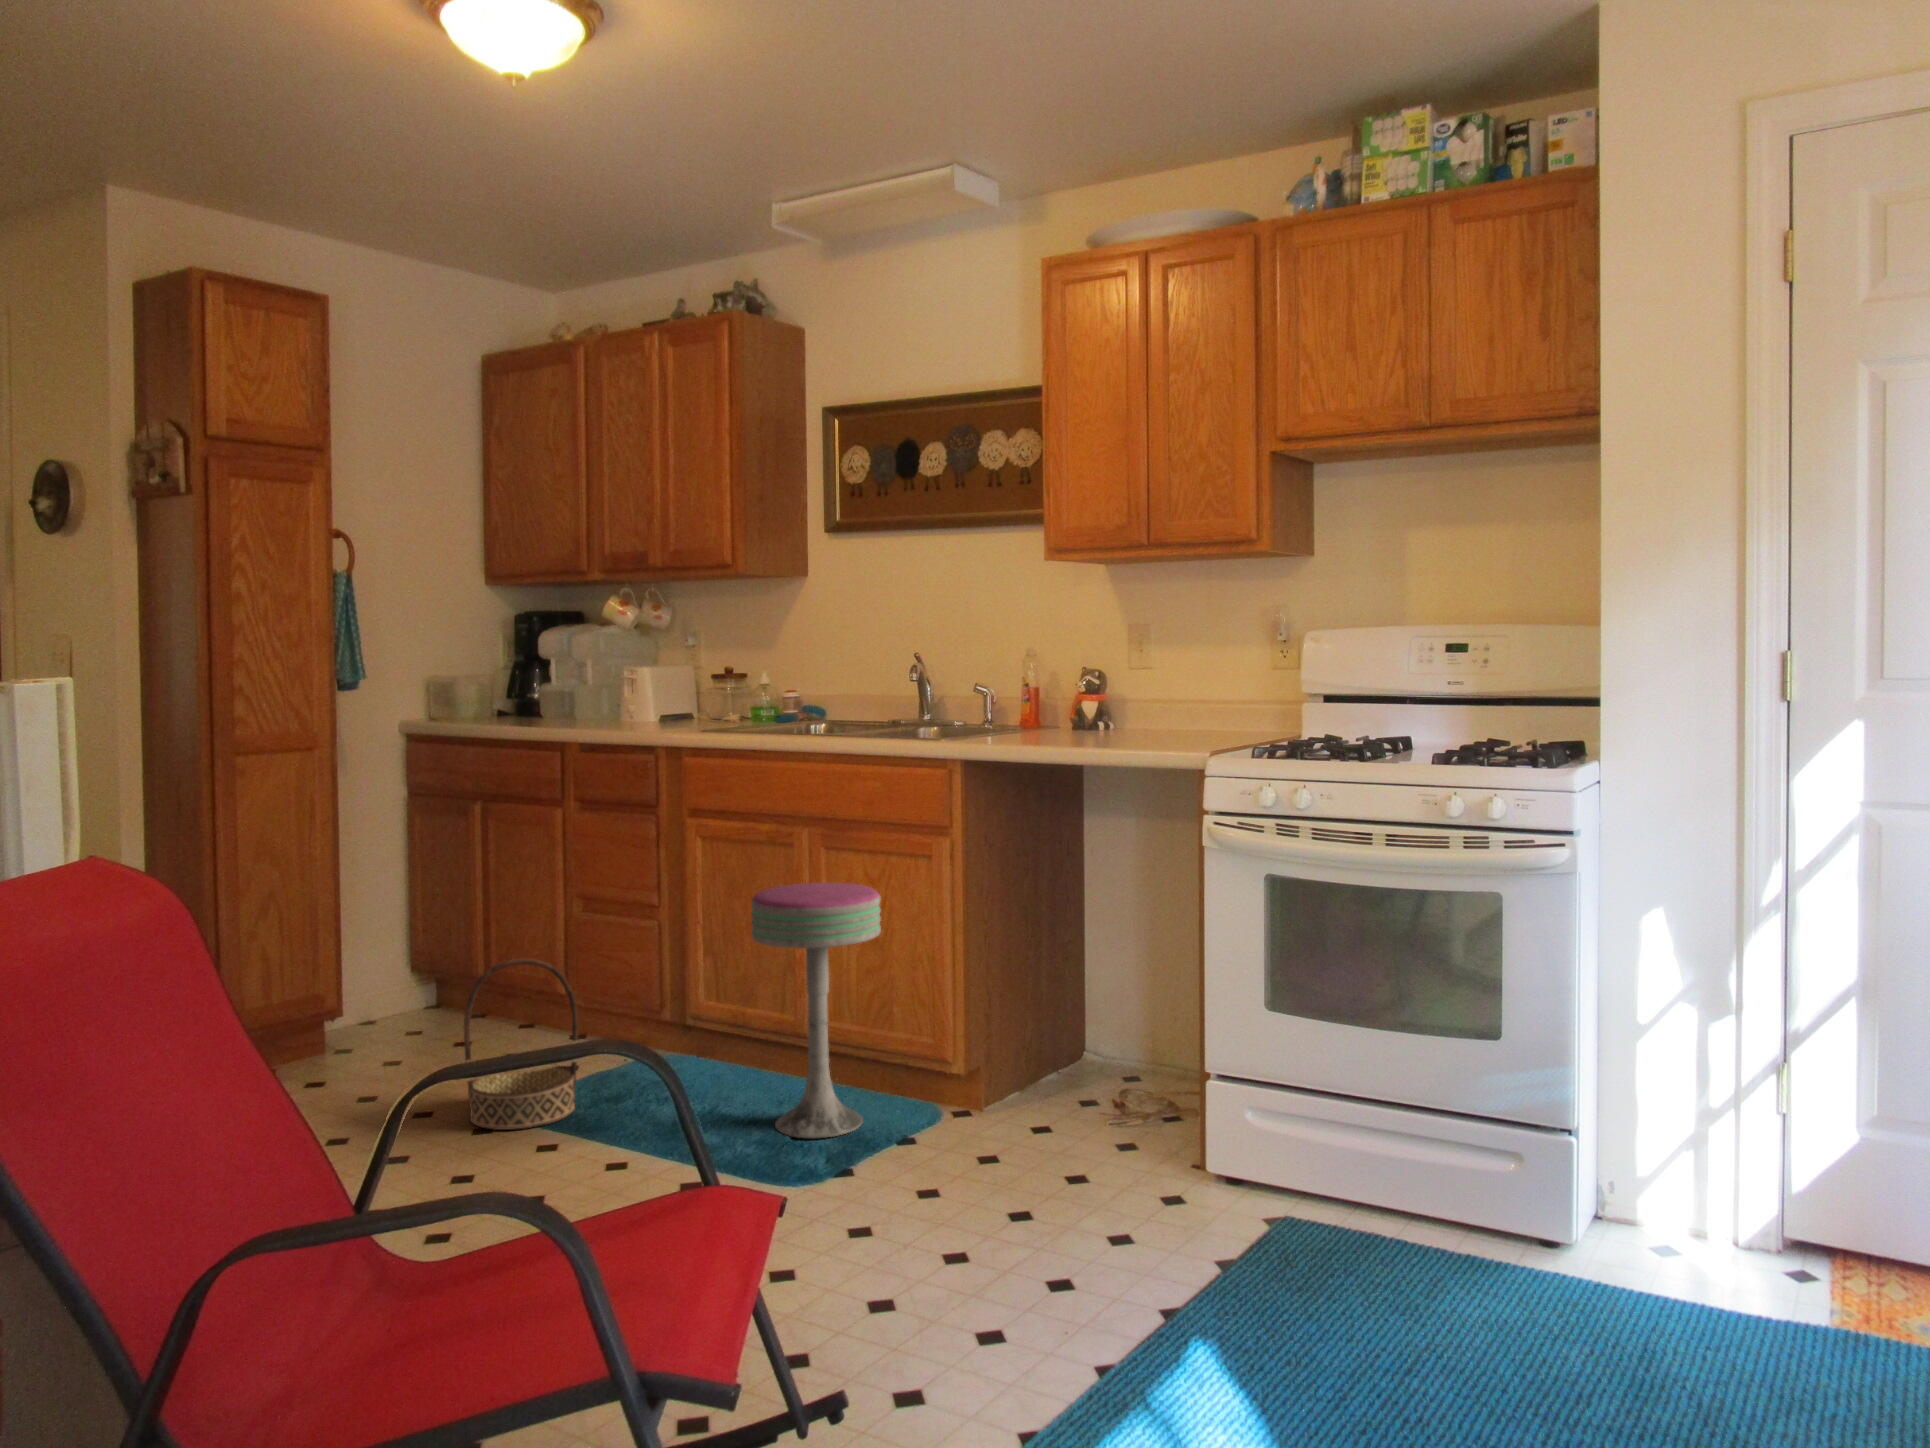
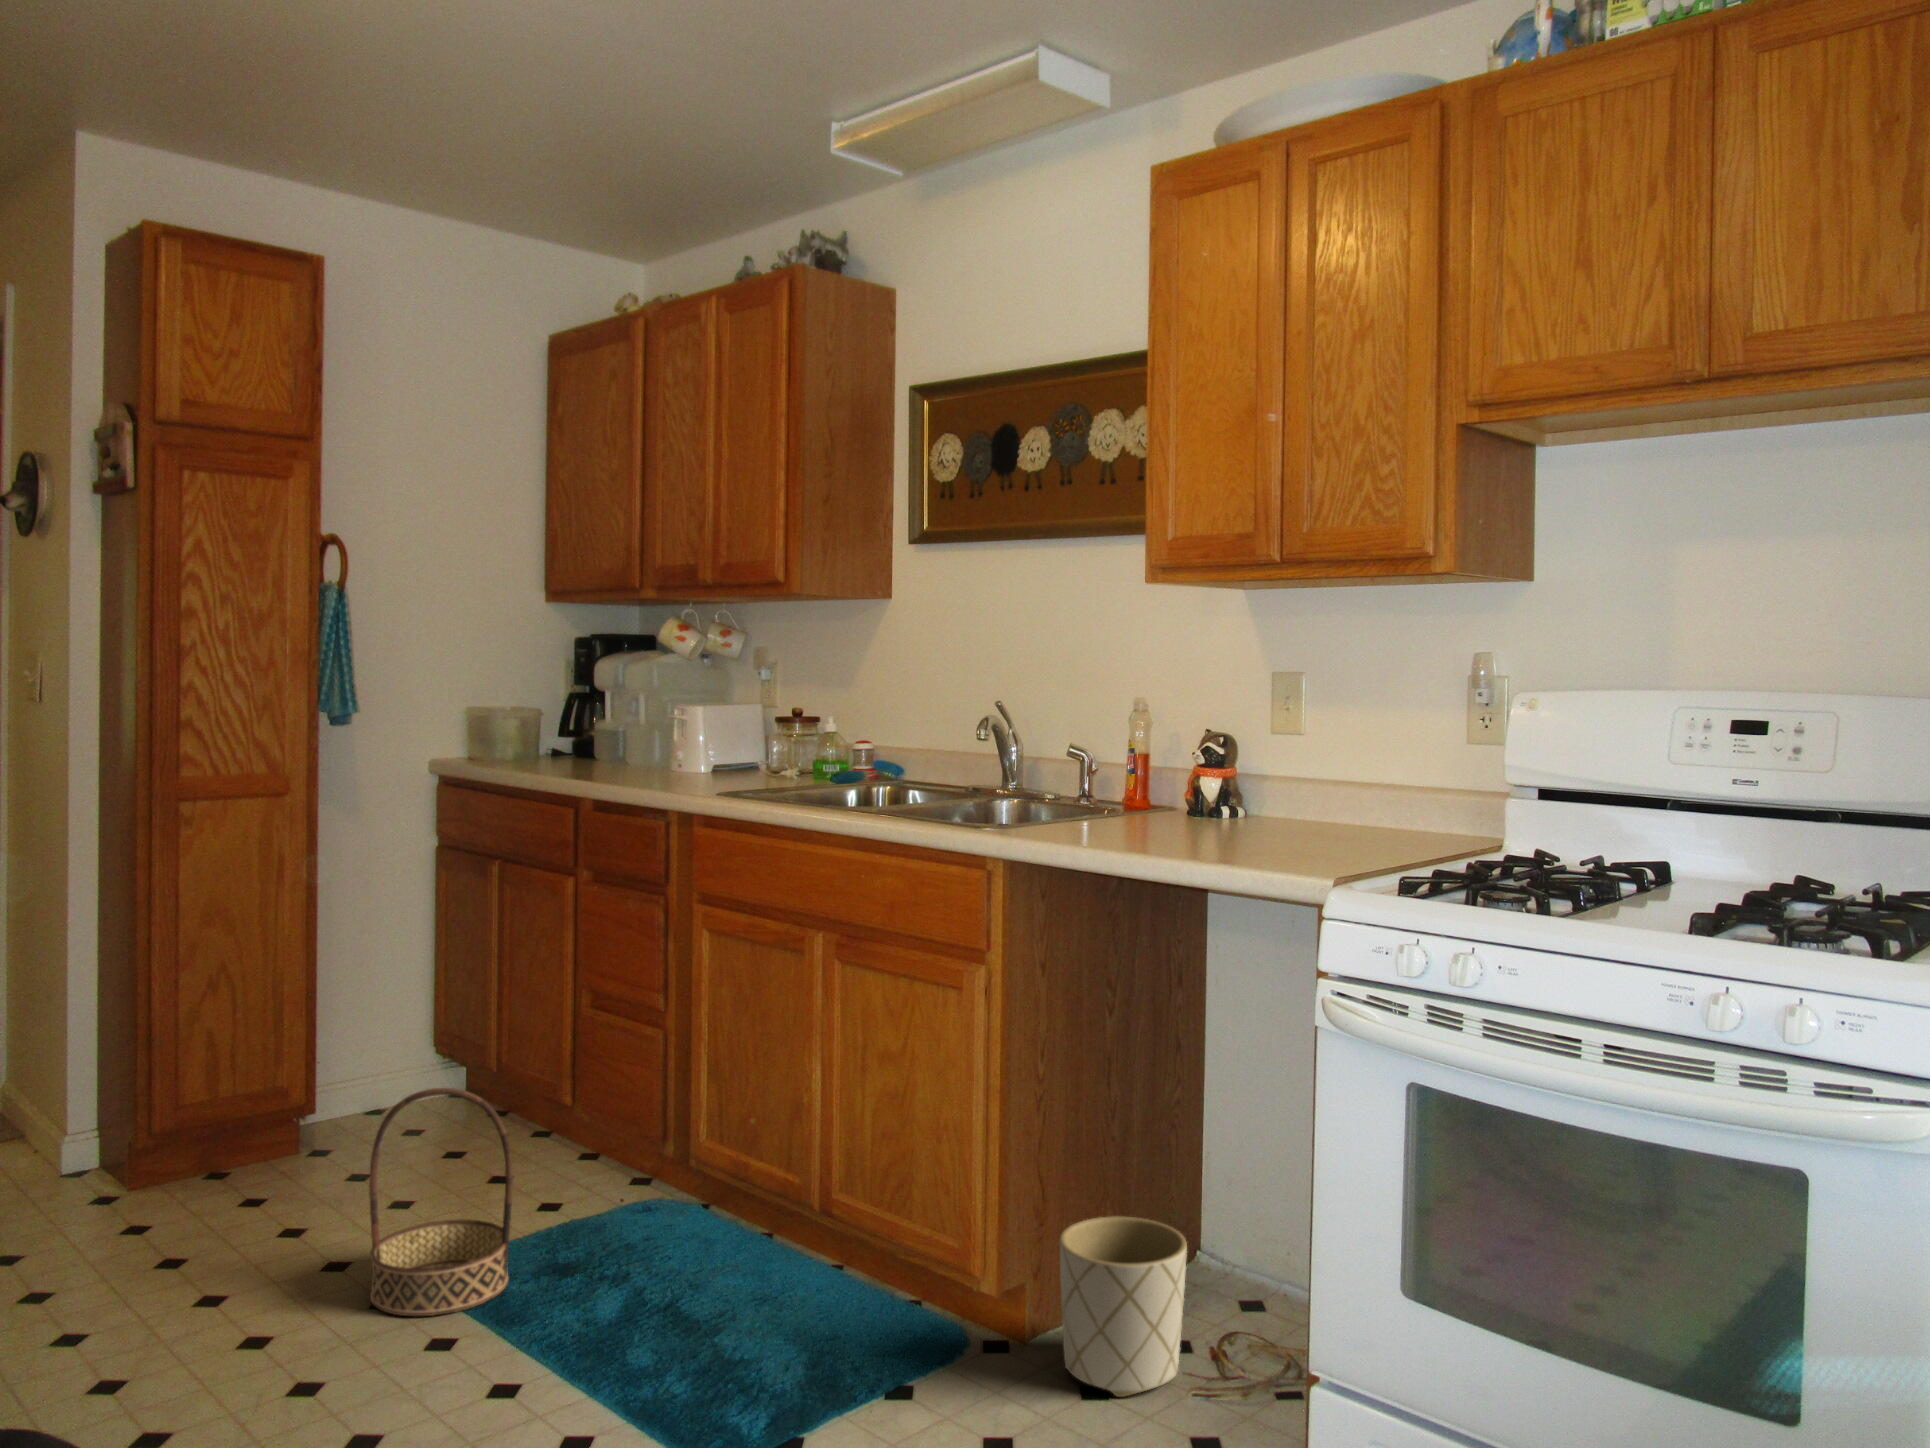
bar stool: present [751,883,881,1138] -> none [712,1014,890,1379]
planter: none [1008,1011,1097,1126] -> present [1059,1216,1187,1397]

